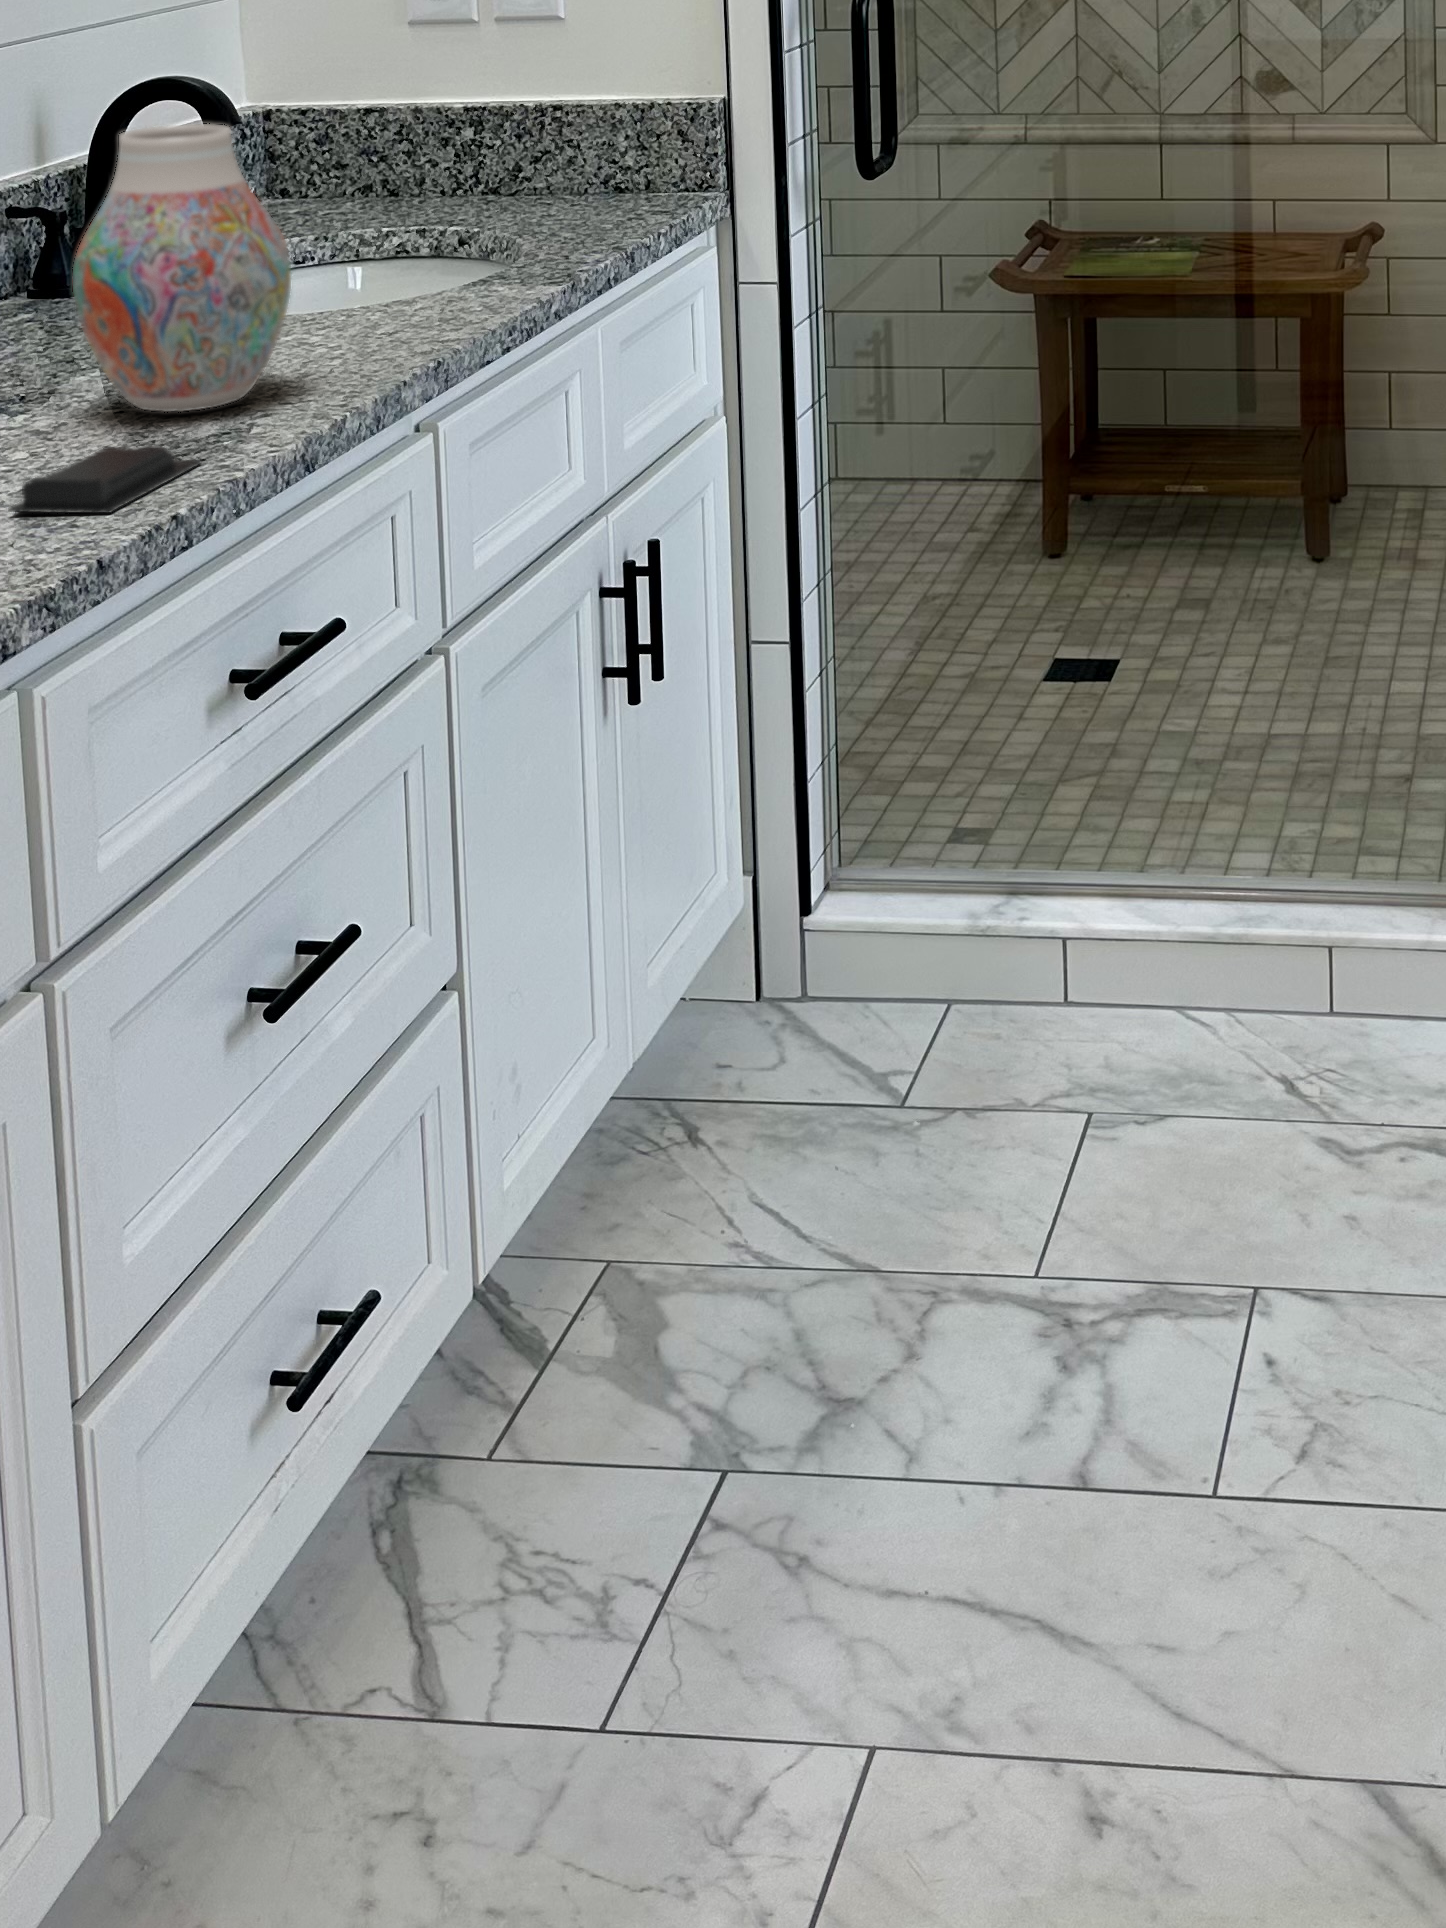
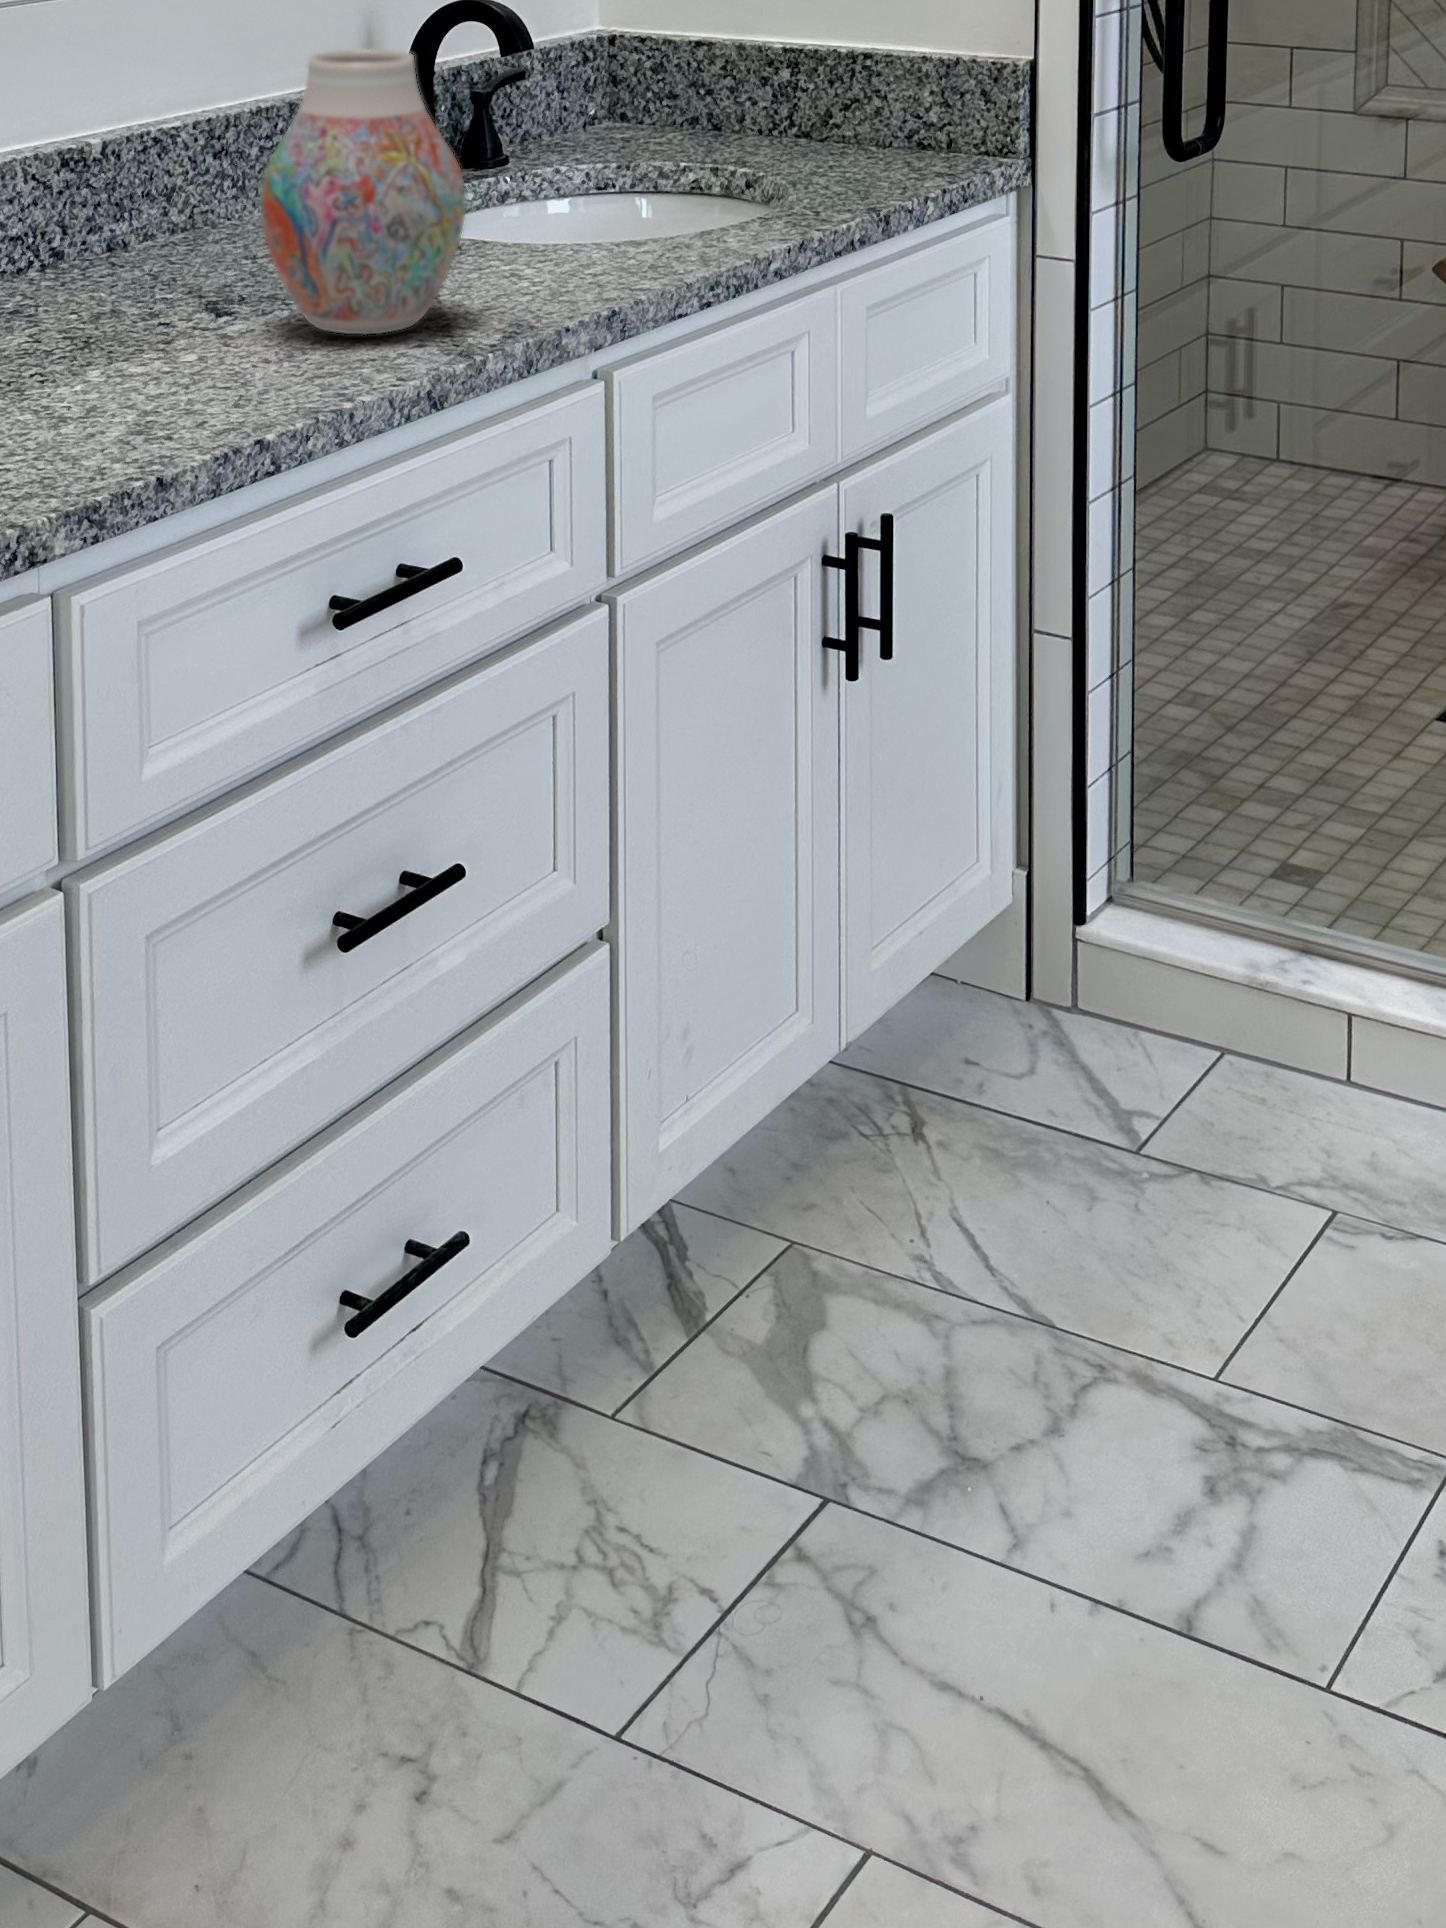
soap bar: present [9,446,200,513] -> none [120,364,320,432]

